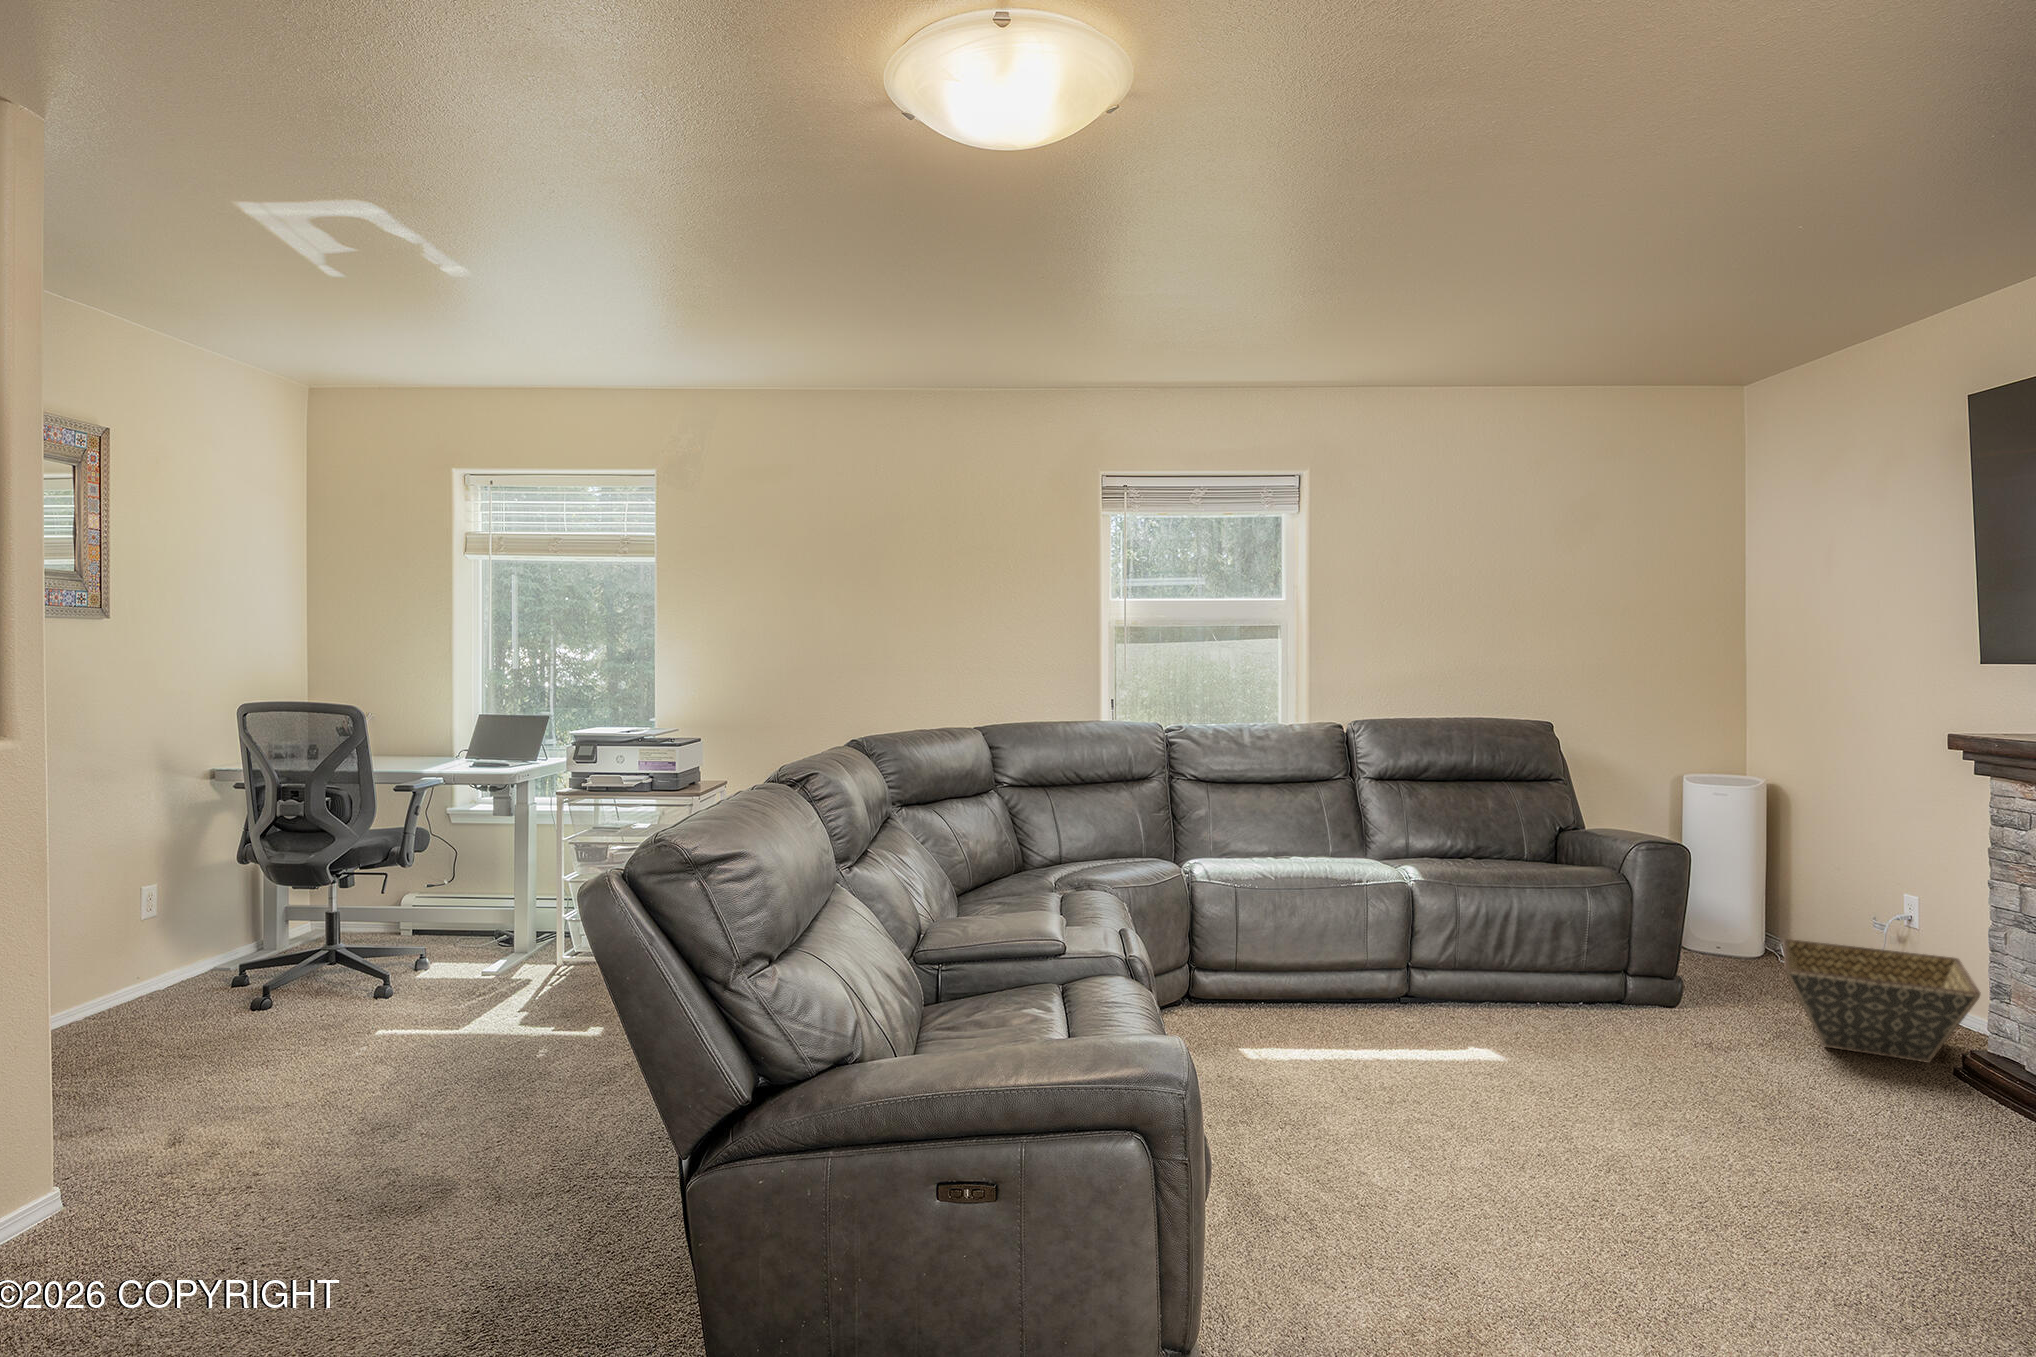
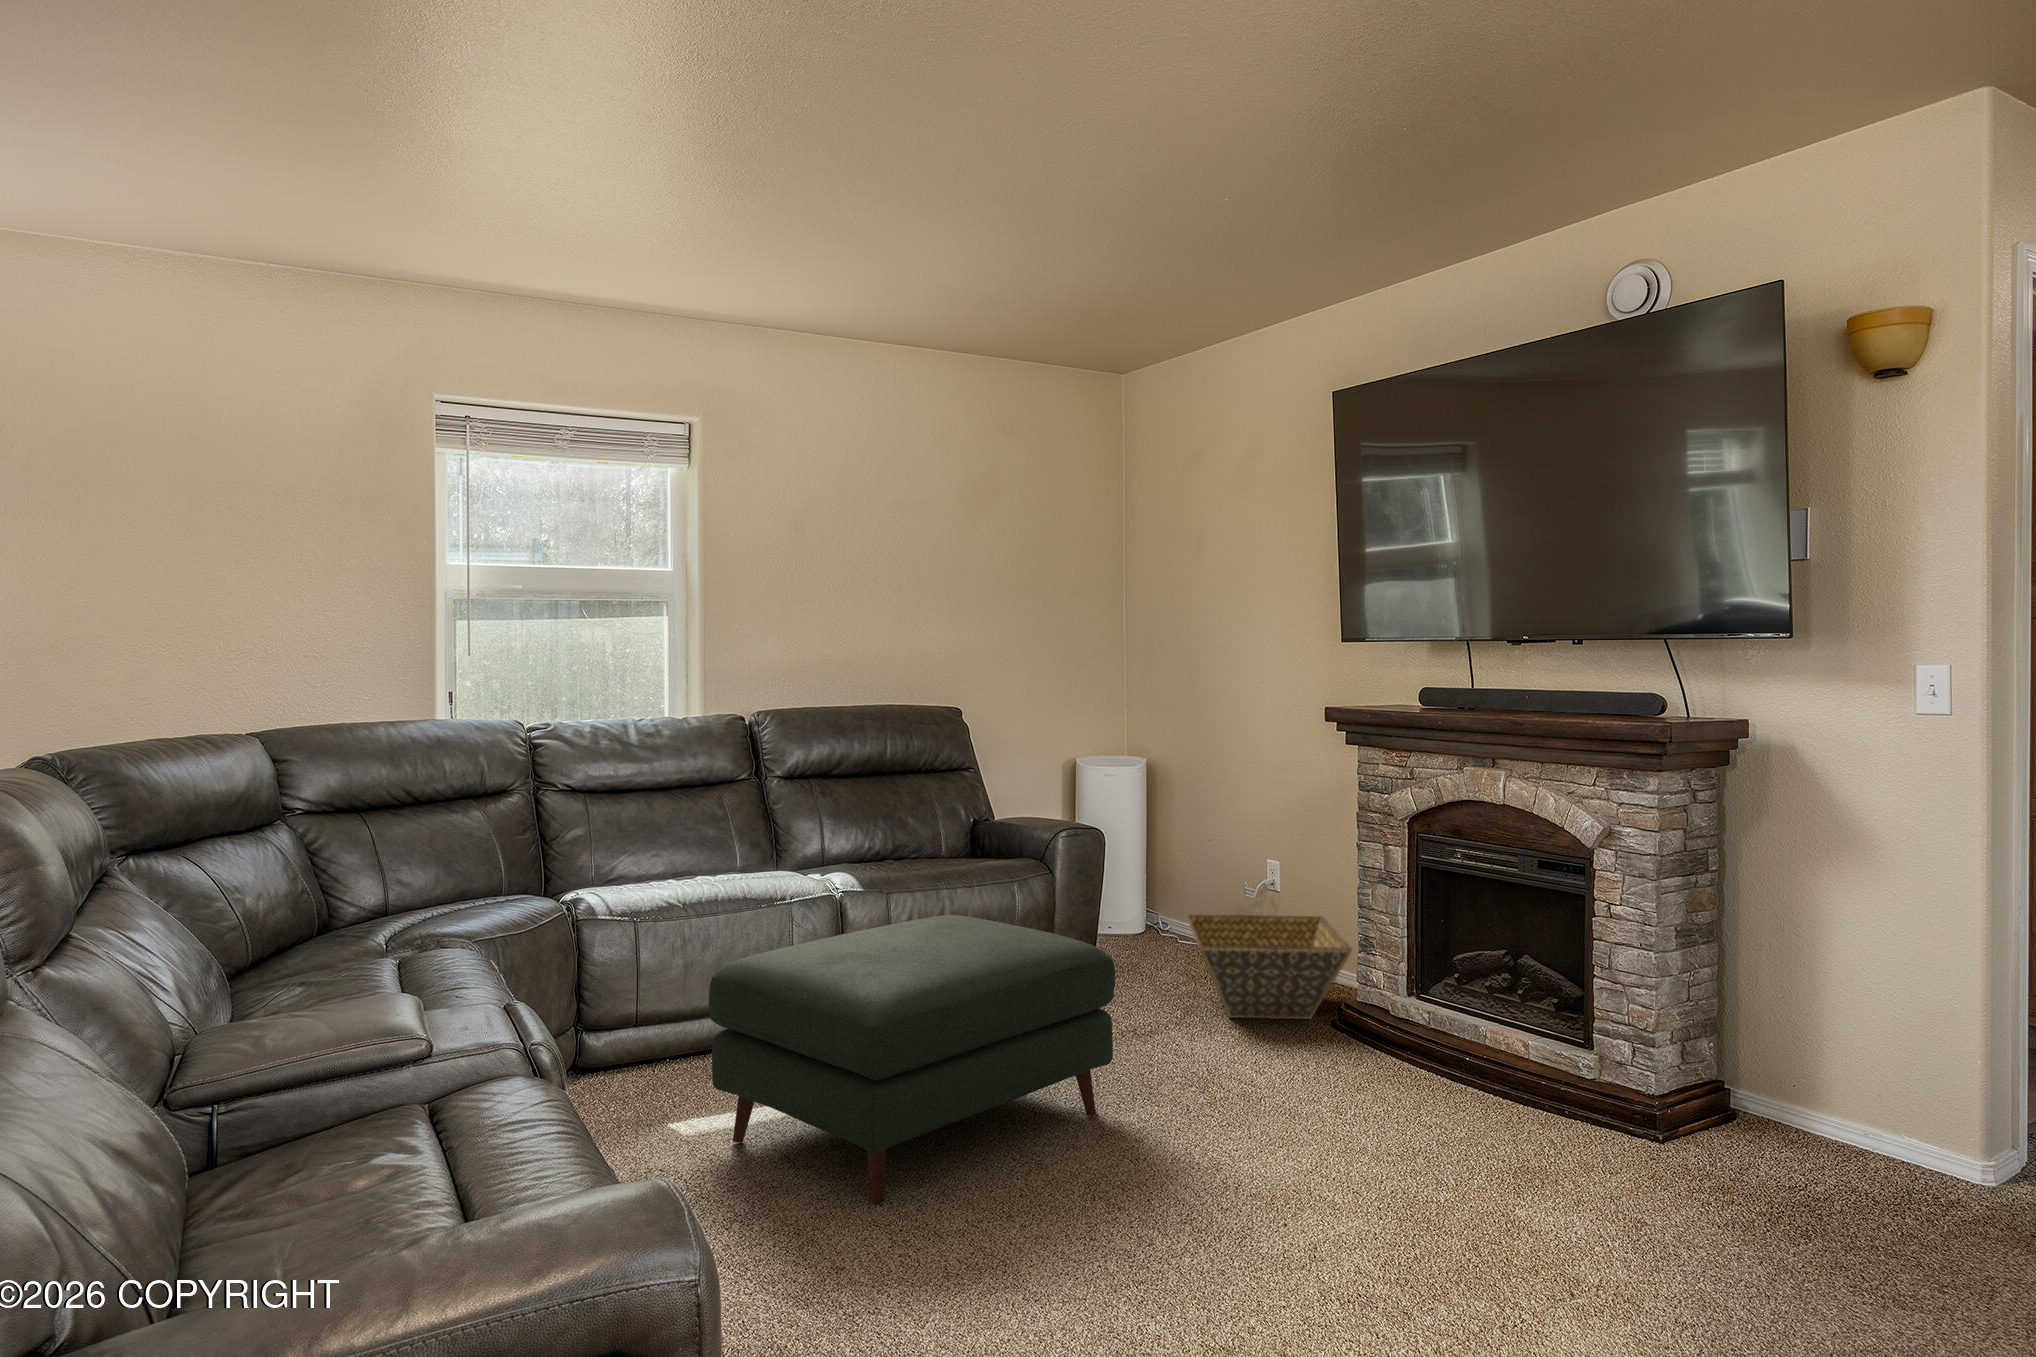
ottoman: none [1281,909,1660,1137] -> present [709,915,1115,1205]

